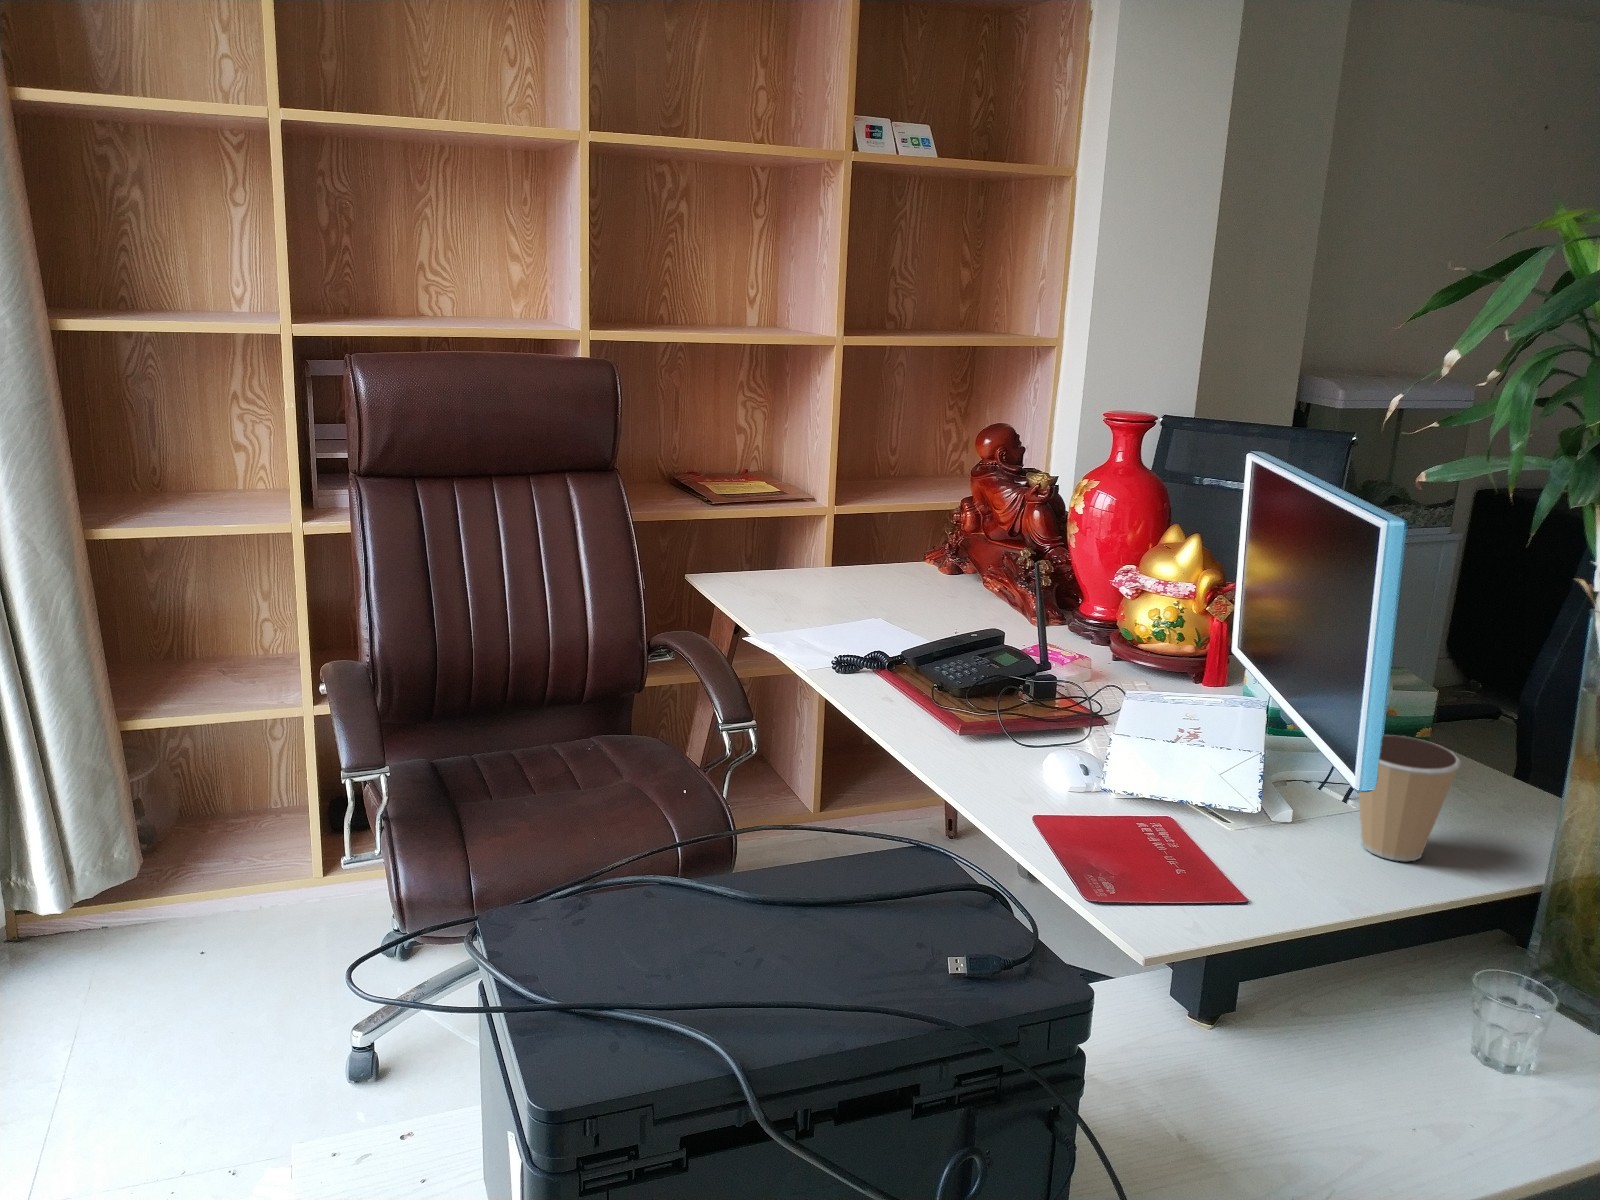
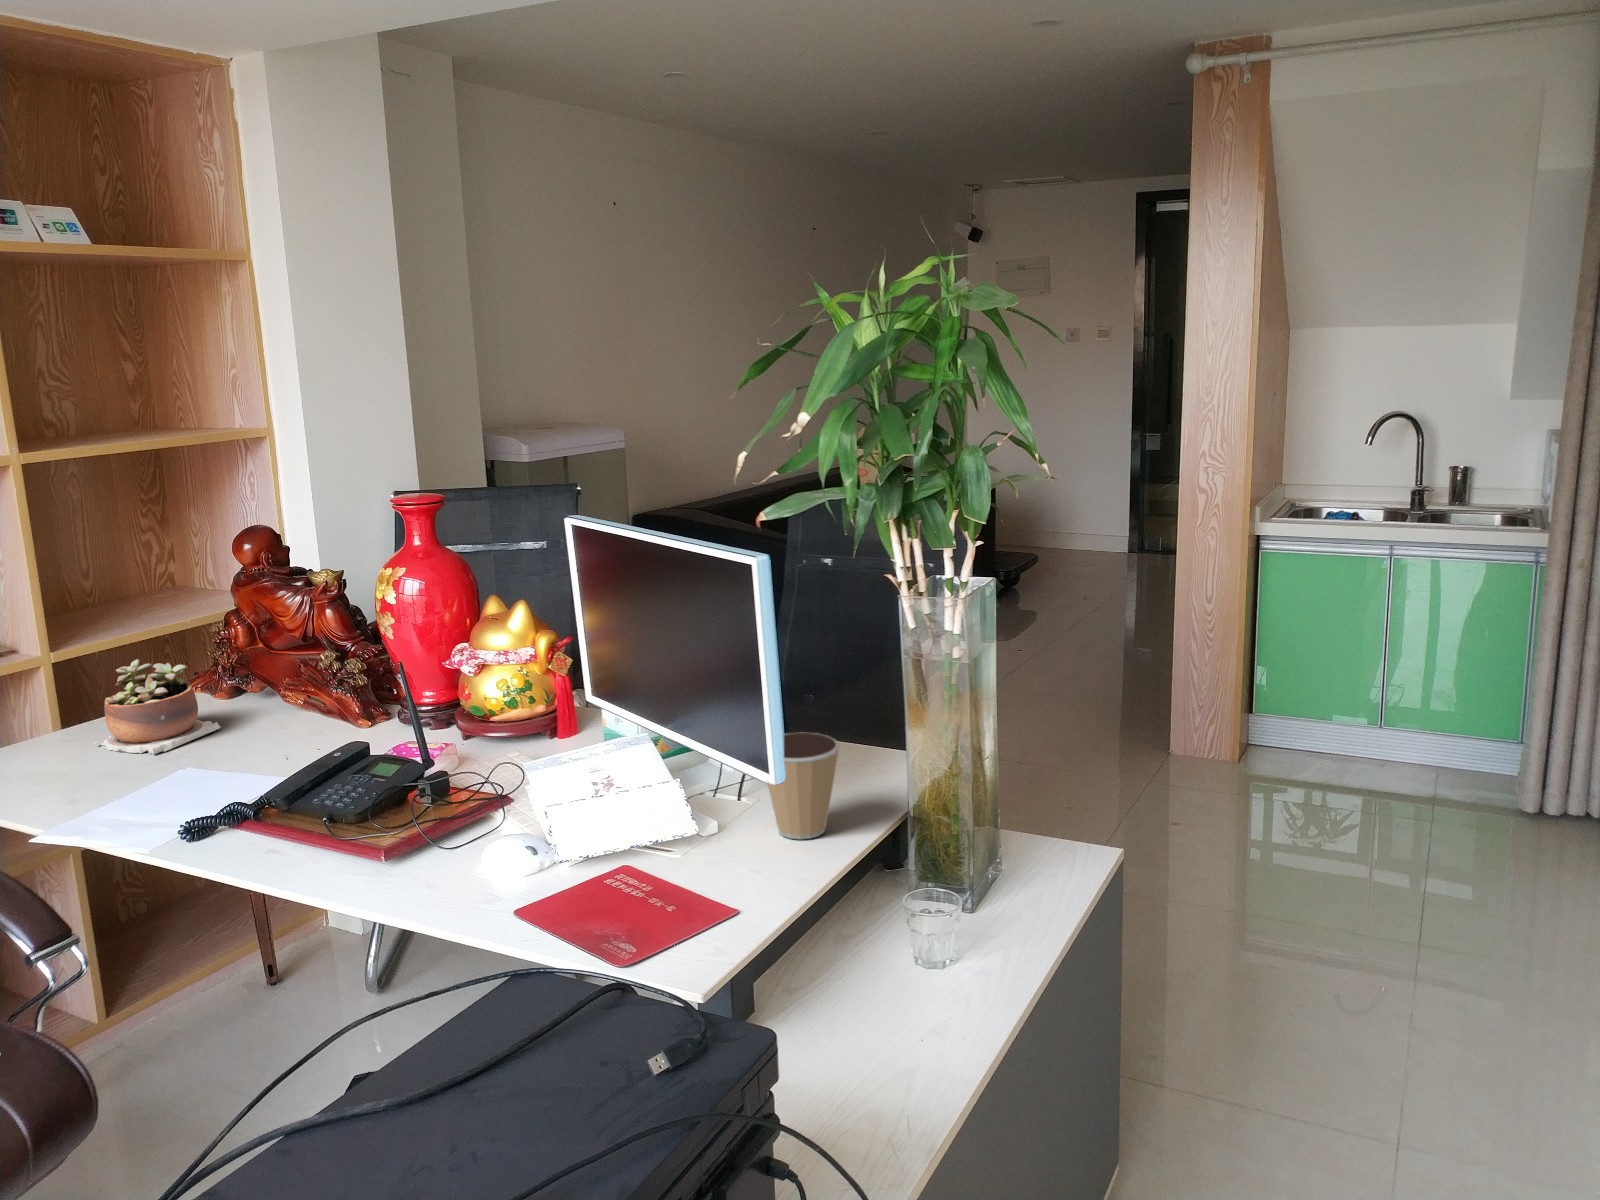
succulent plant: none [823,521,921,603] -> present [94,659,221,755]

